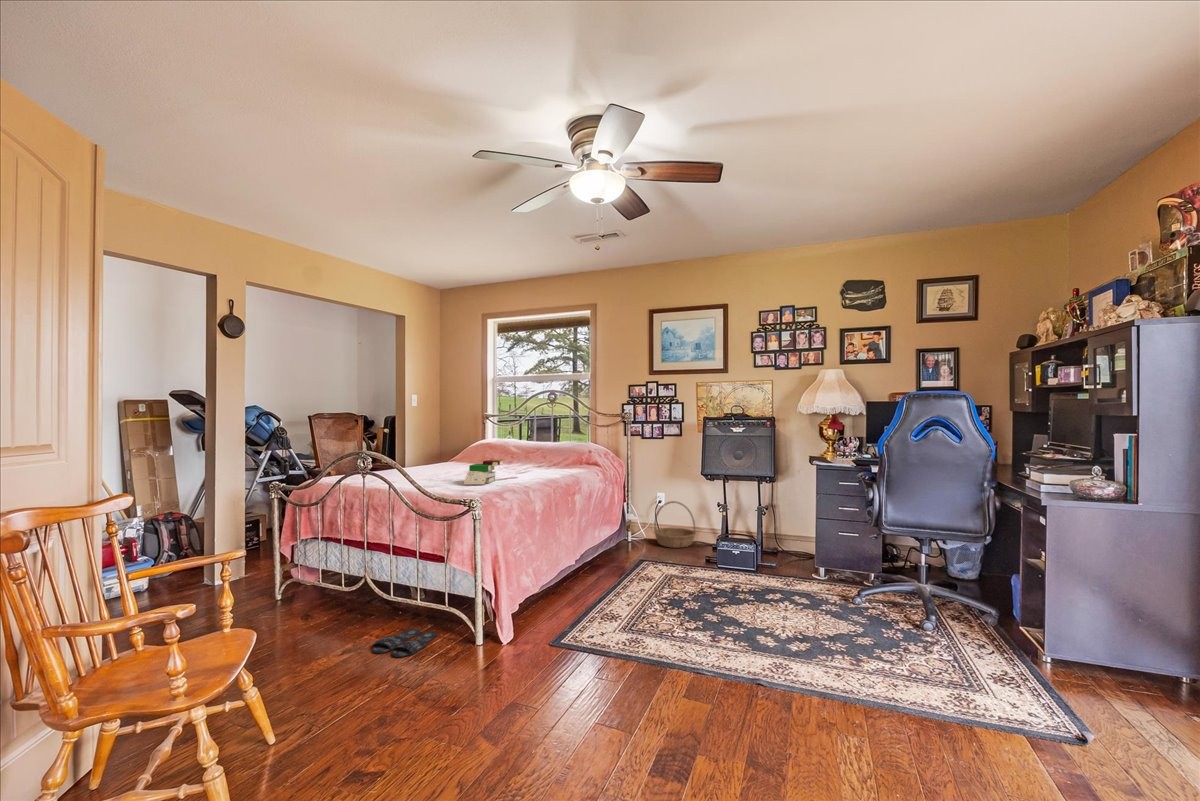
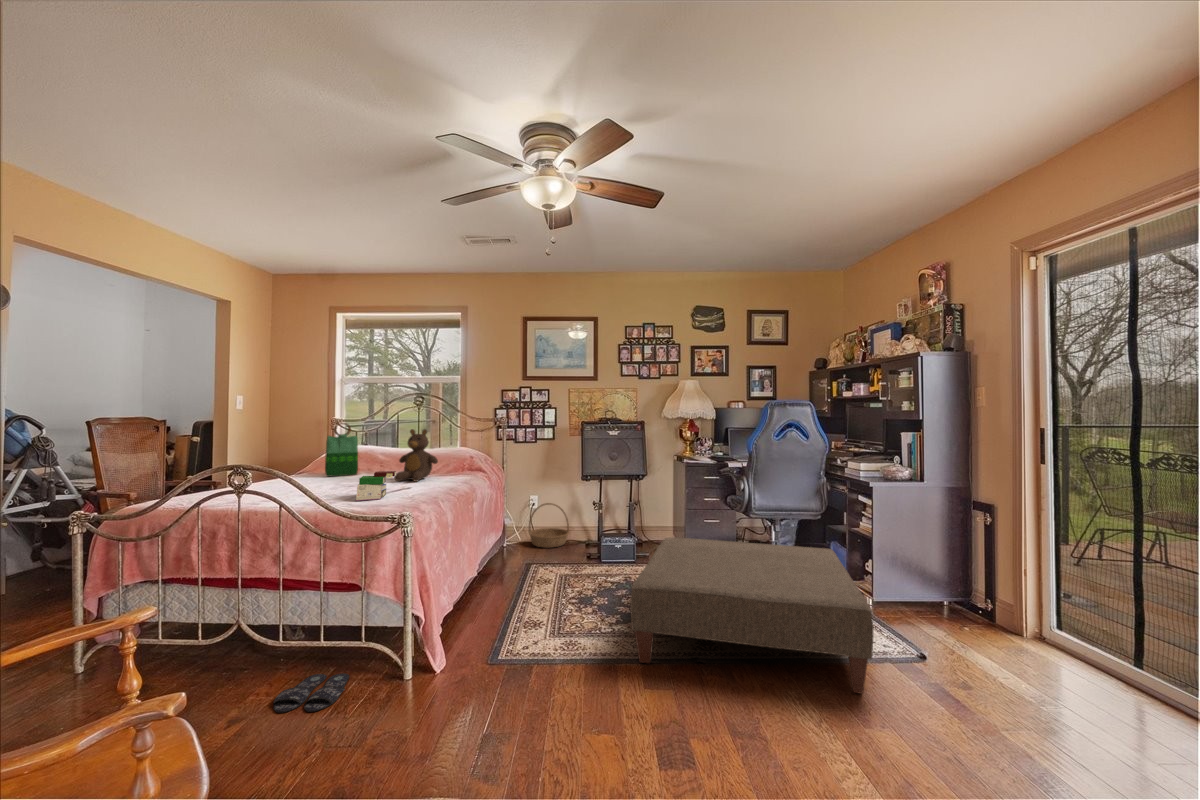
tote bag: none [470,417,497,464] -> present [325,423,358,477]
teddy bear: none [514,423,553,472] -> present [394,429,438,482]
ottoman: none [684,547,985,761] -> present [630,537,874,694]

